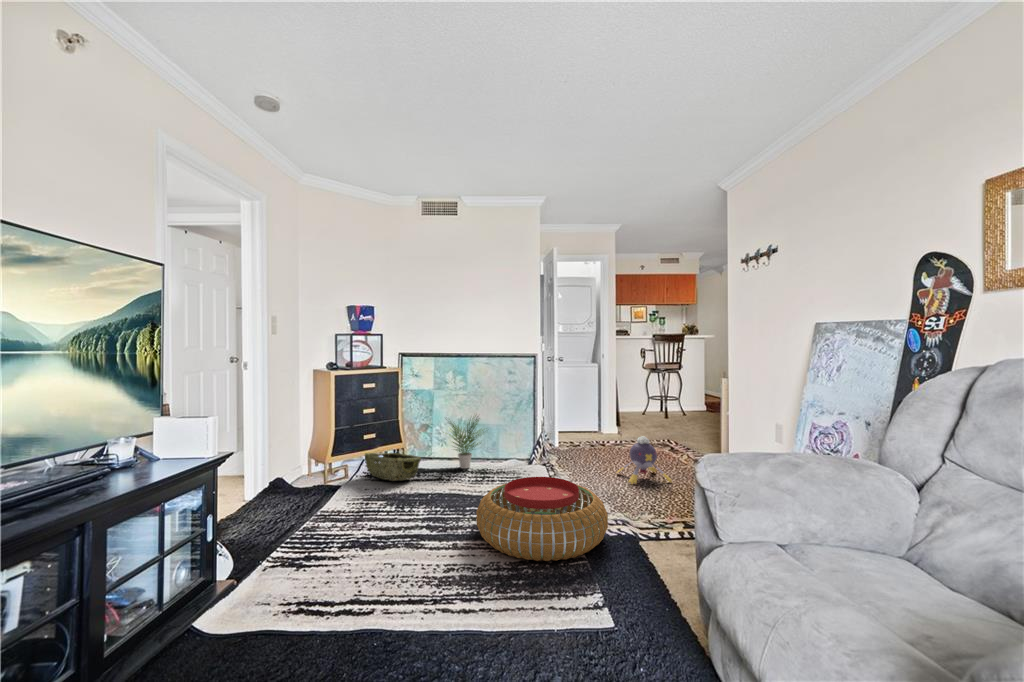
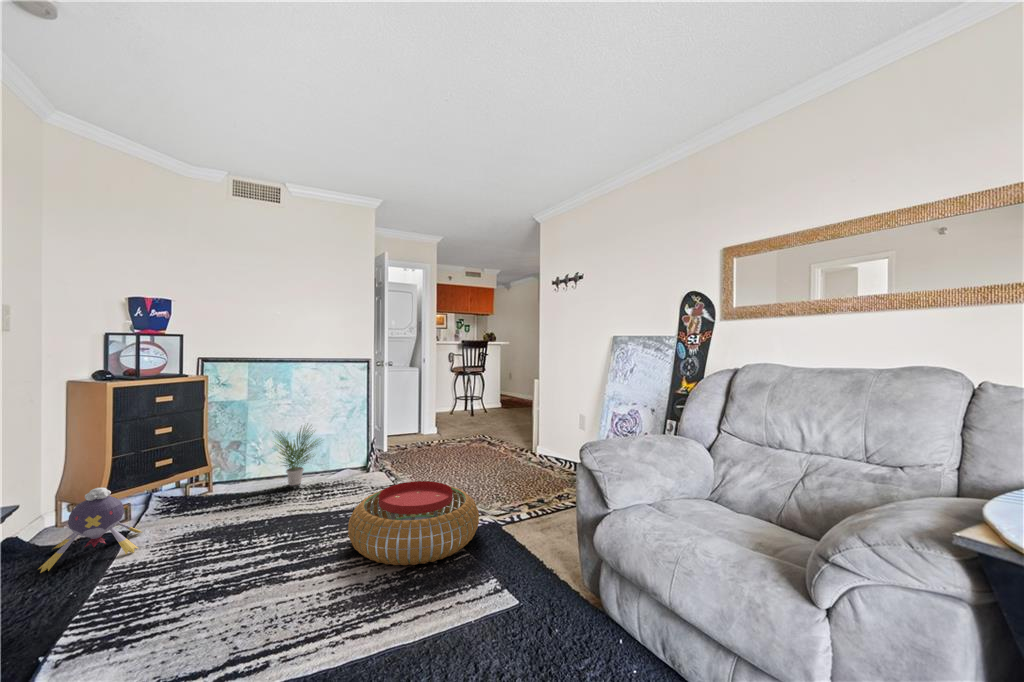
plush toy: present [617,436,672,484] -> present [39,488,141,572]
woven basket: present [365,453,421,481] -> none [159,479,245,513]

